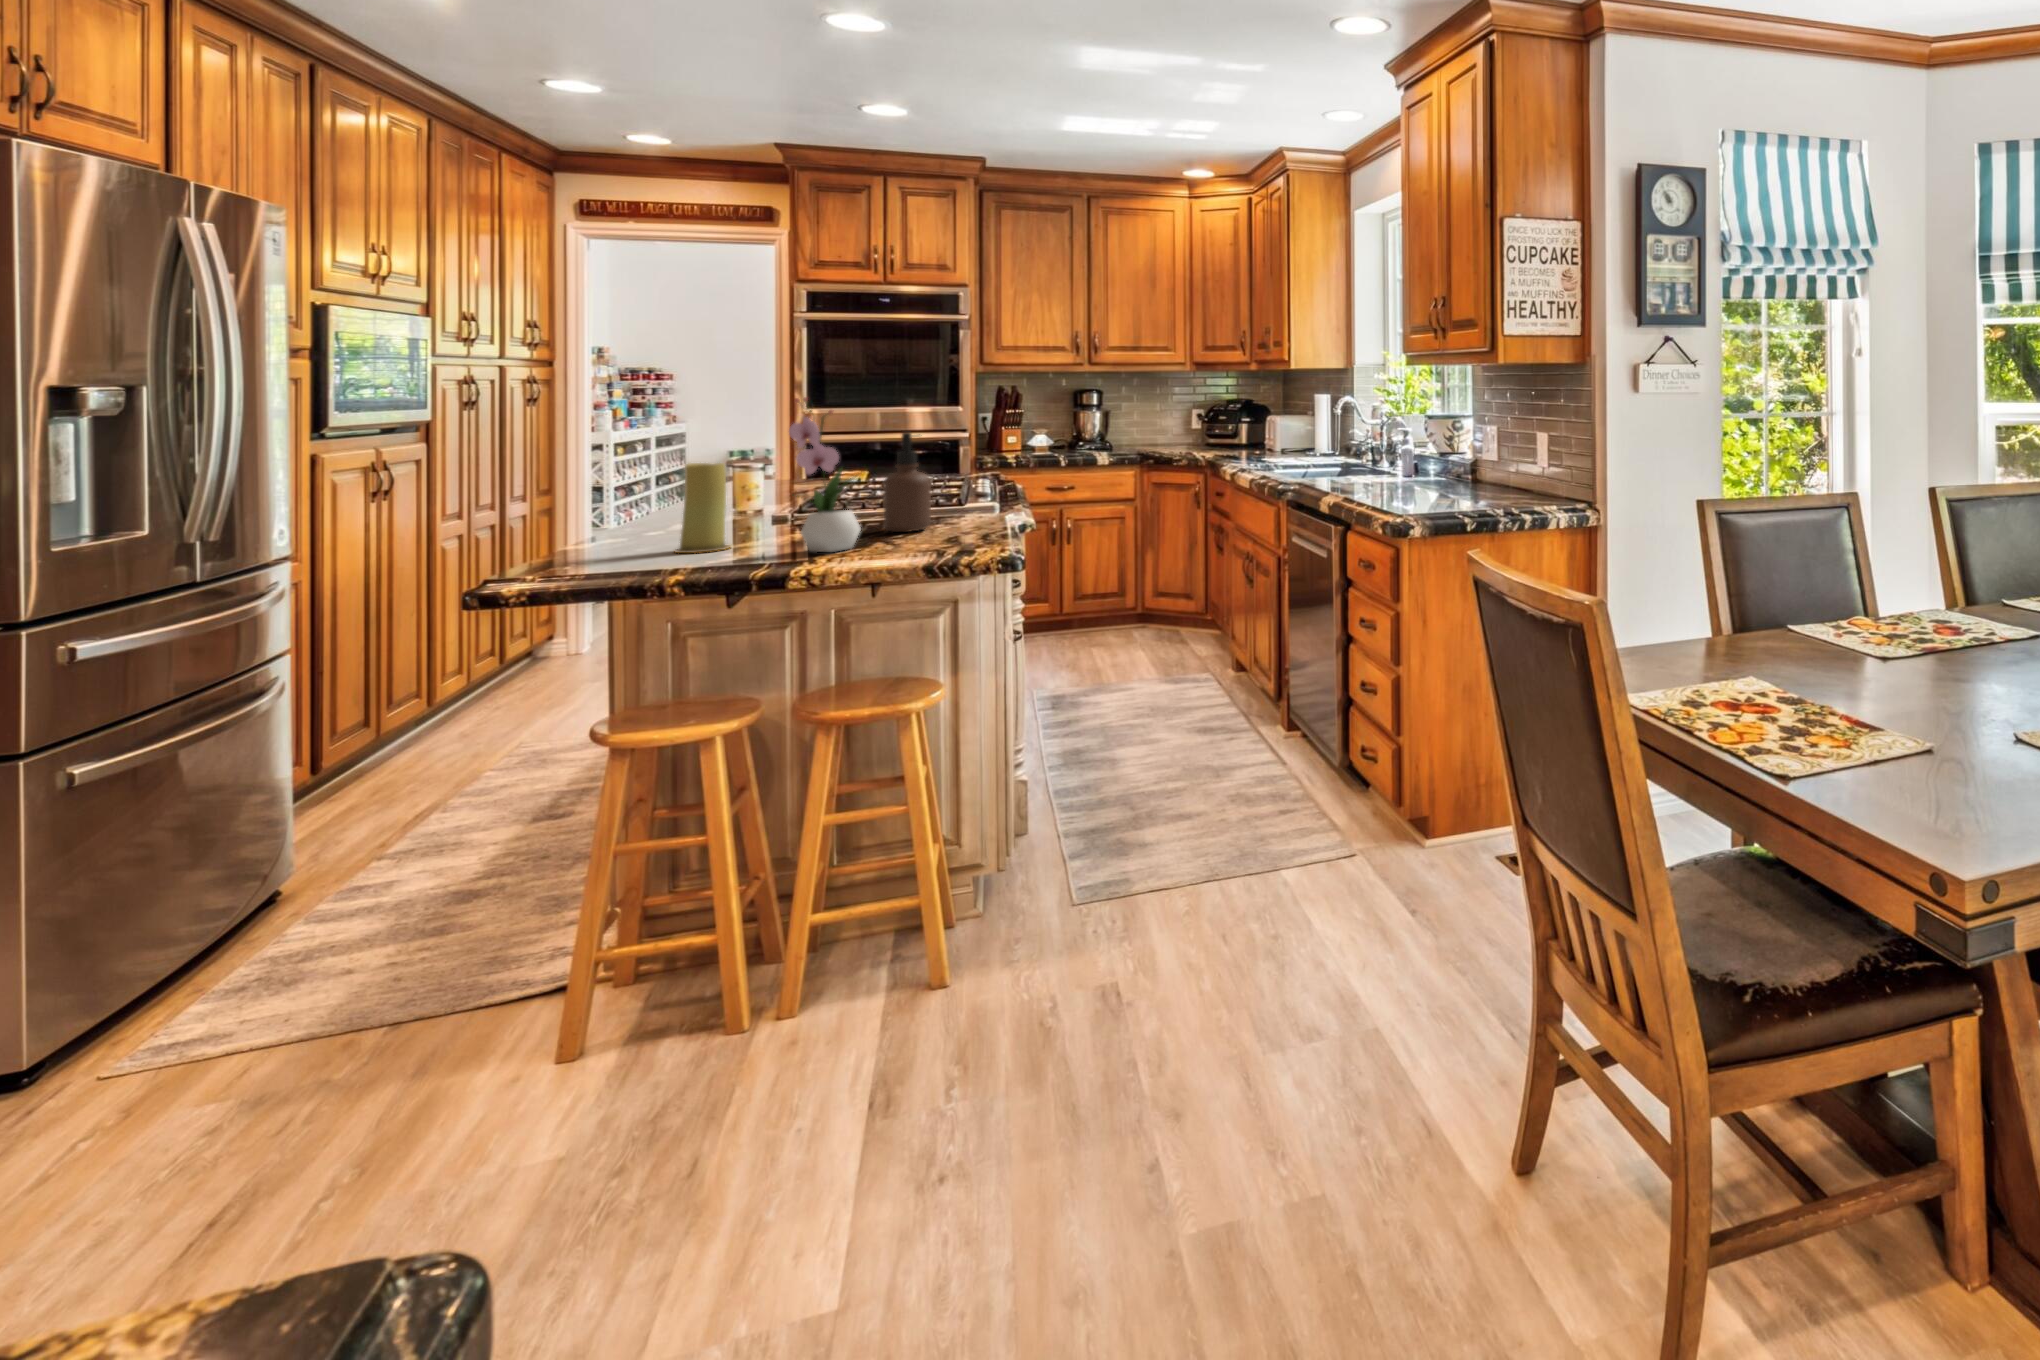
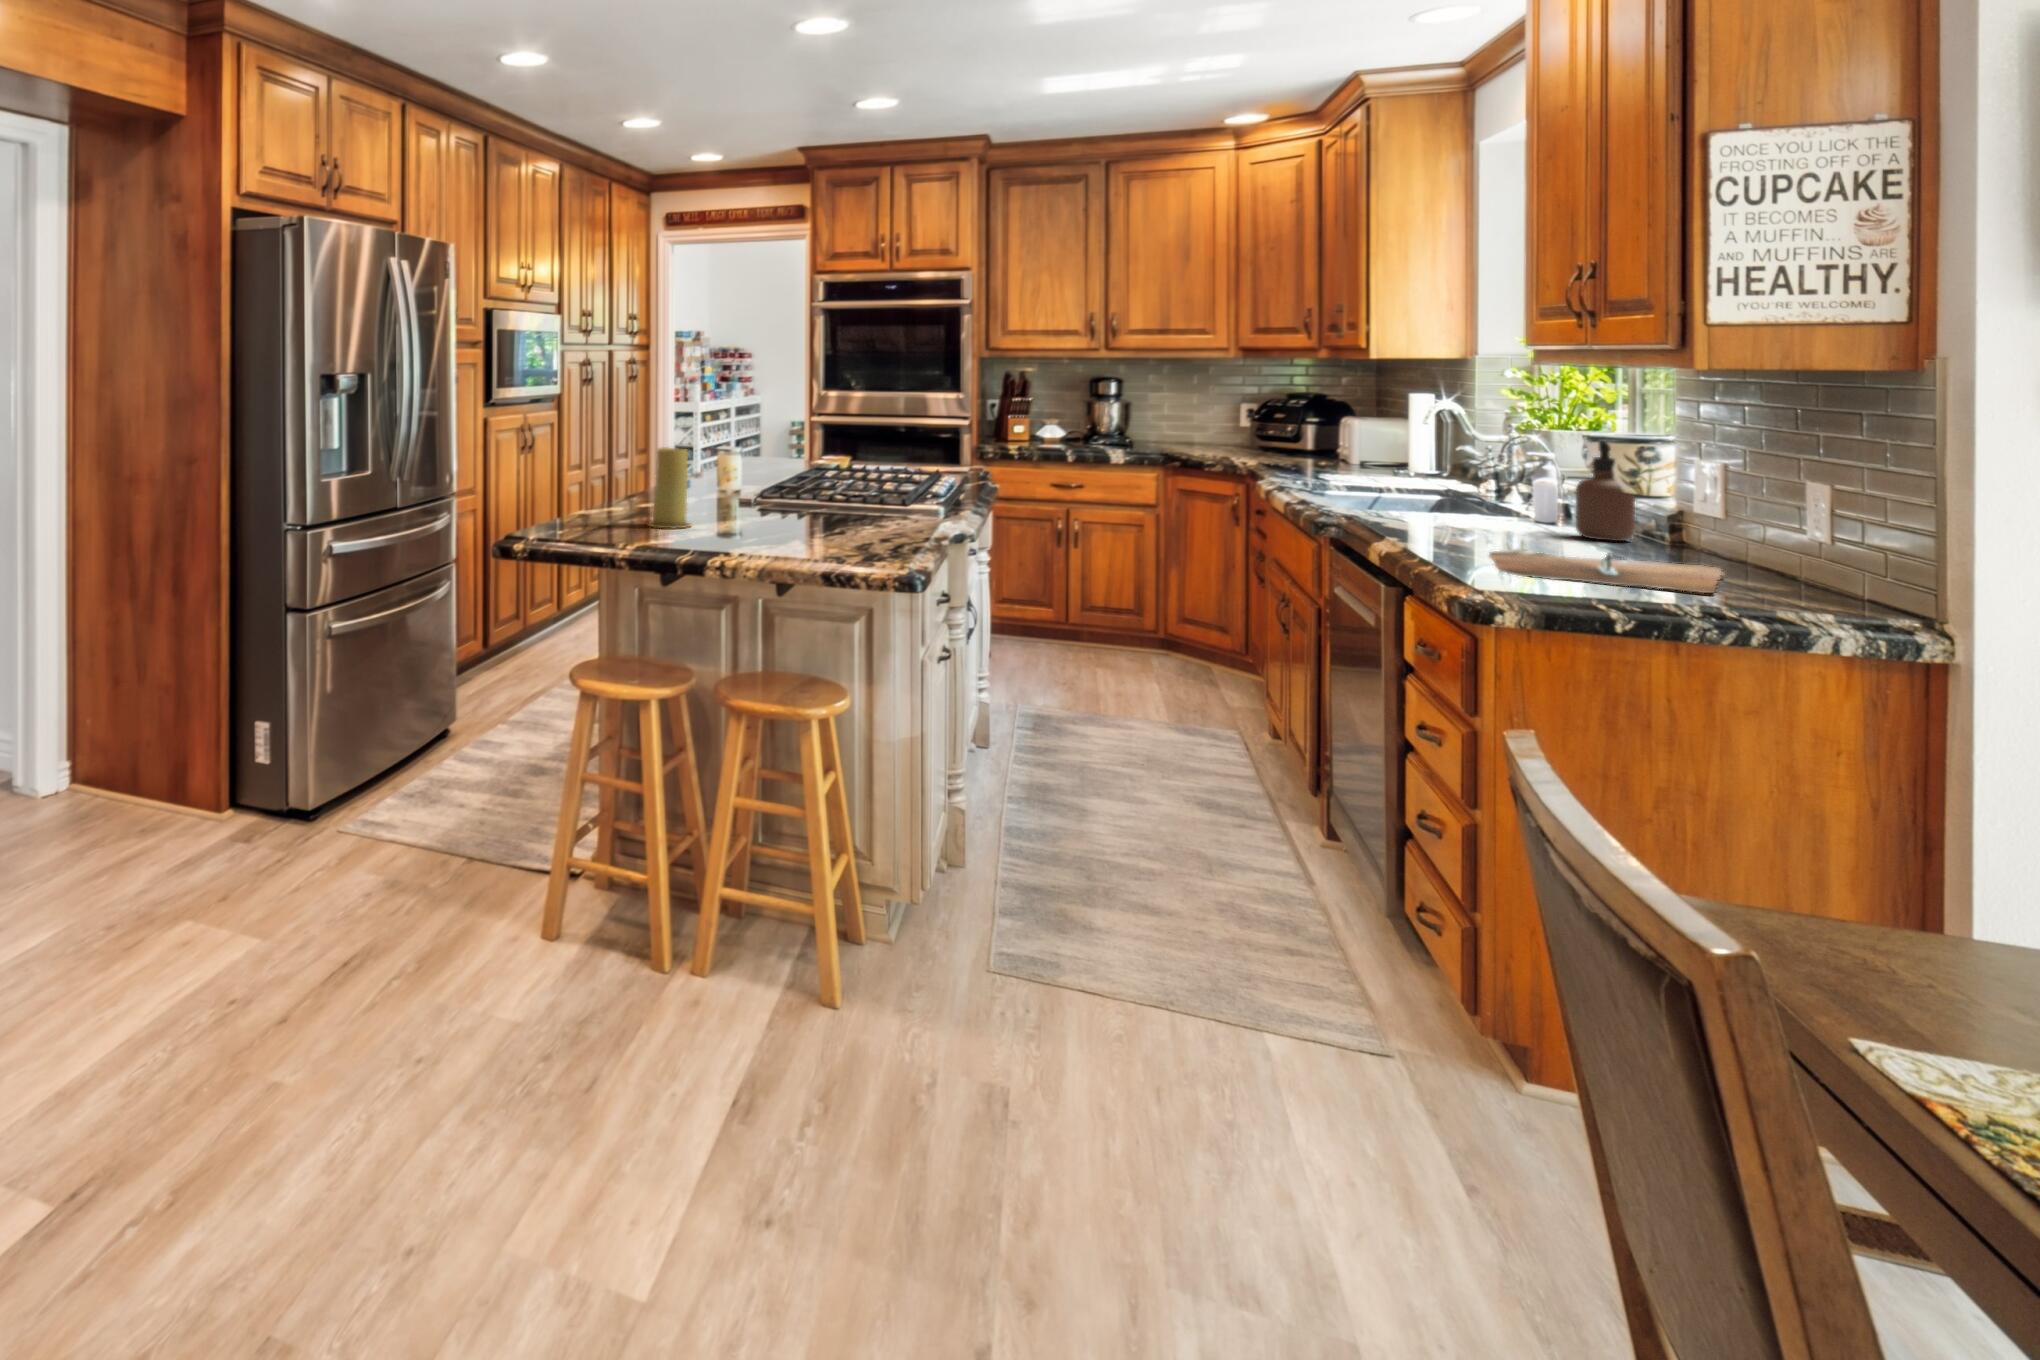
flower arrangement: present [789,398,861,552] -> none [726,393,796,543]
soap dispenser: present [883,432,931,532] -> present [1576,440,1635,541]
cutting board: none [1390,487,1512,509] -> present [1489,549,1723,593]

